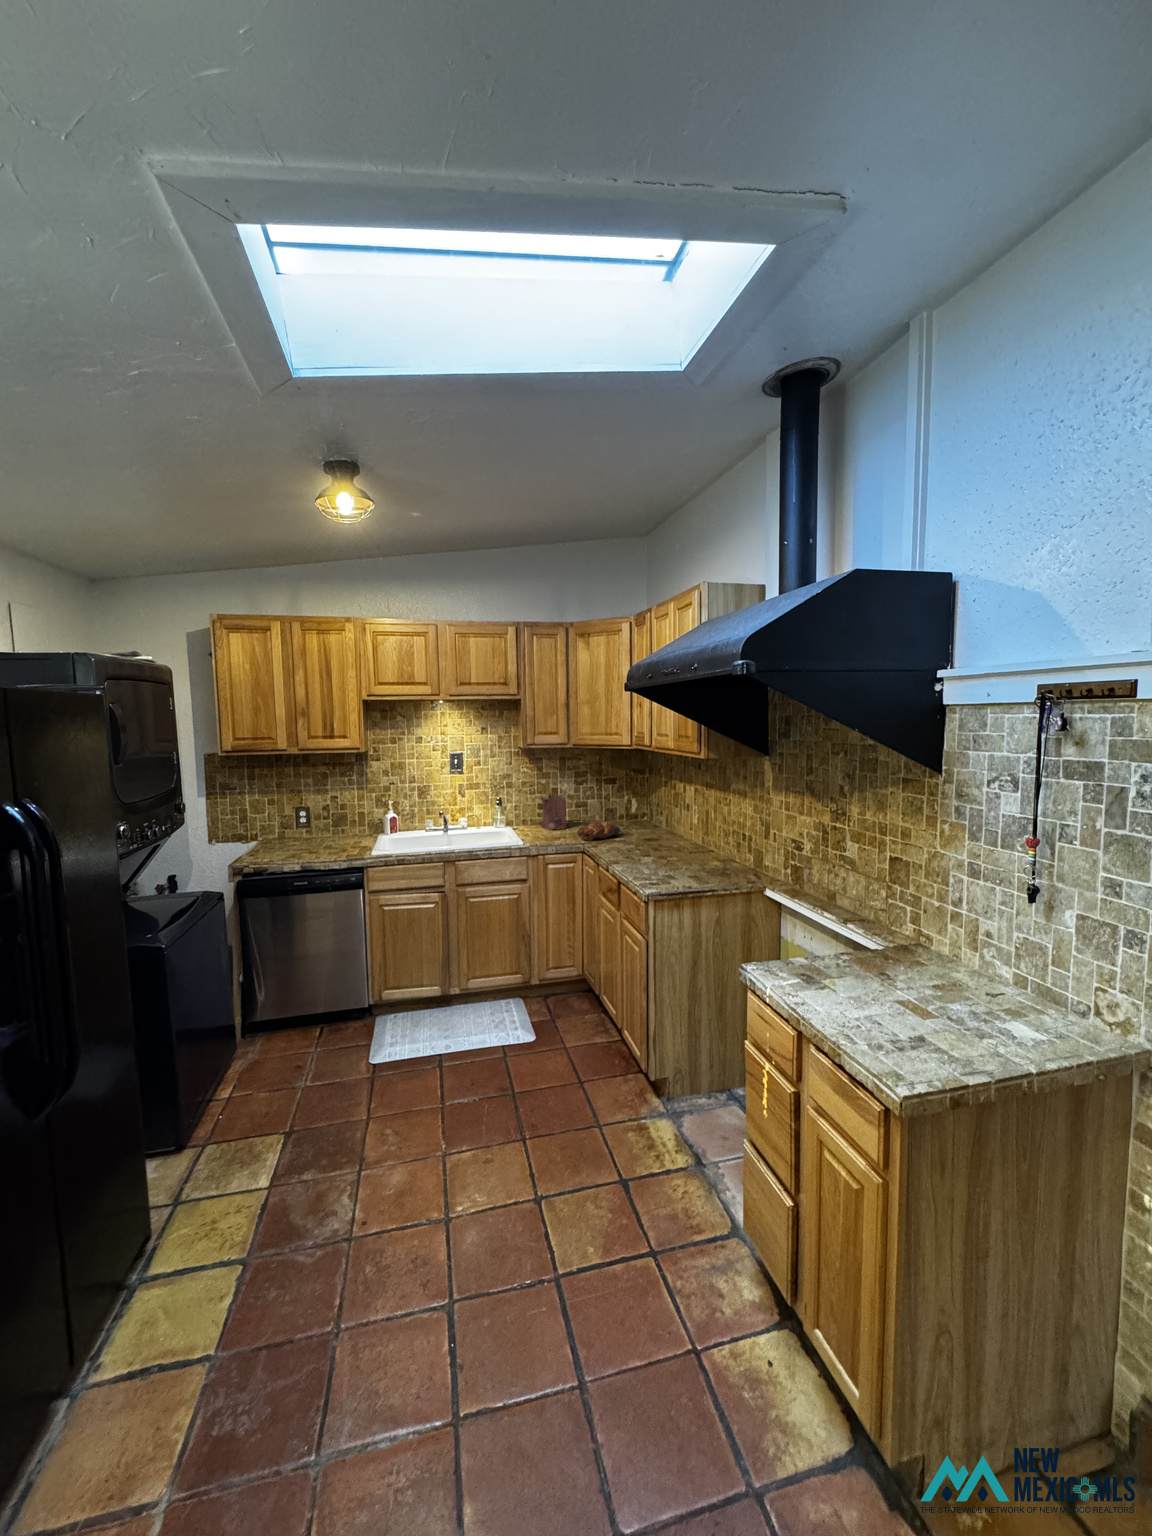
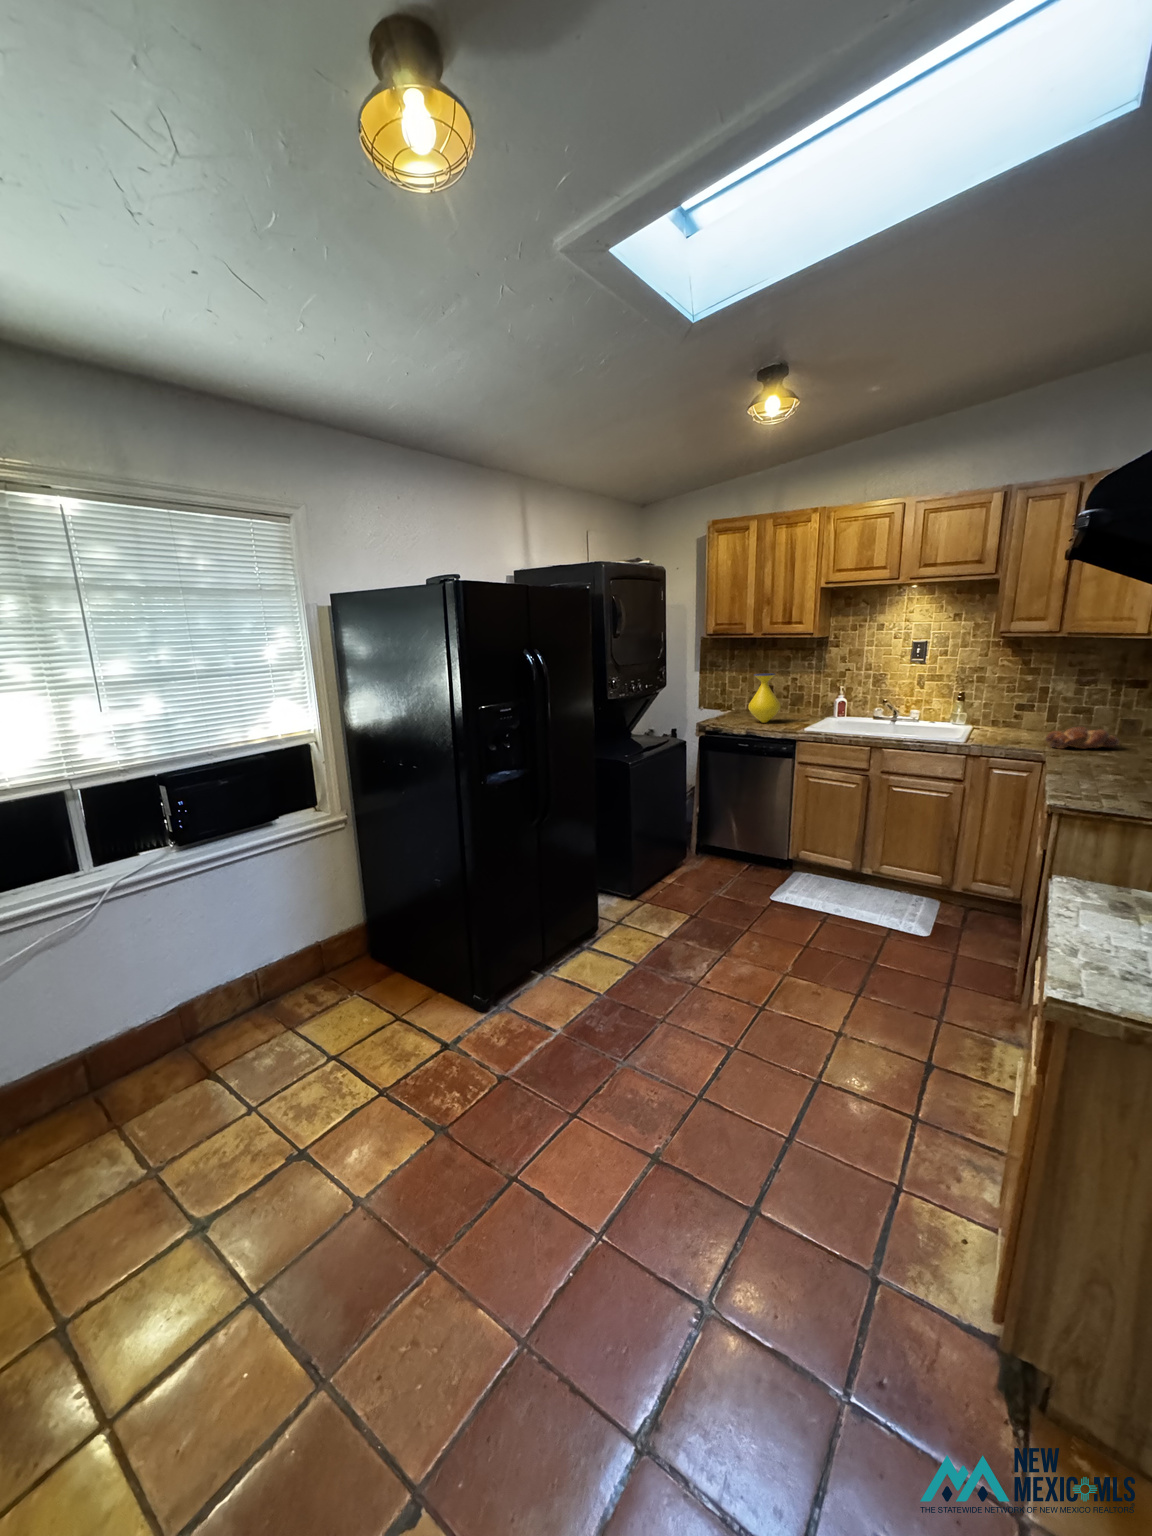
toaster: present [539,790,566,830] -> none [1018,685,1052,734]
vase: none [292,792,331,851] -> present [748,673,781,723]

